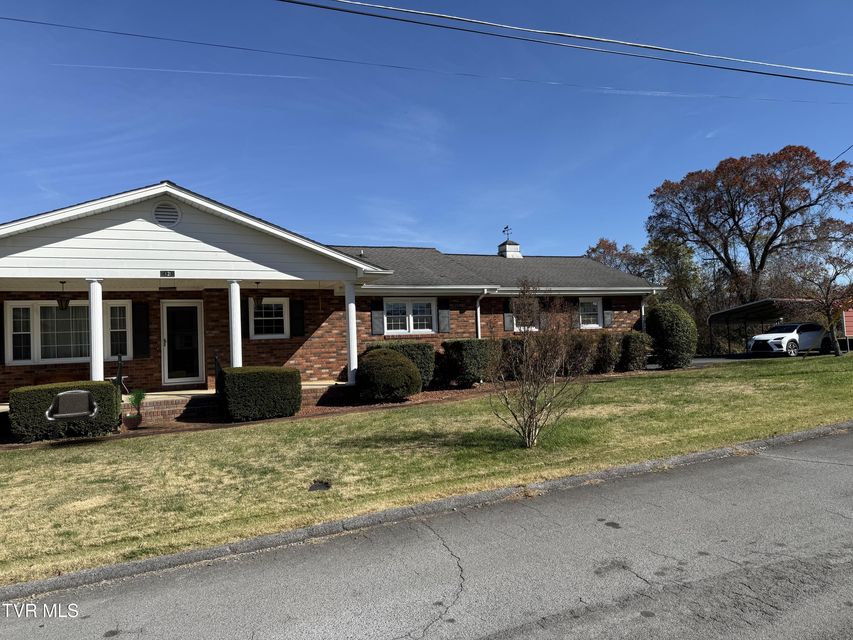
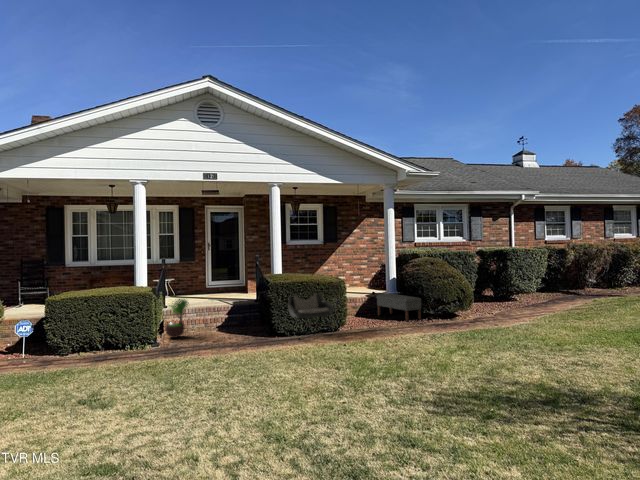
bench: none [335,383,374,407] -> present [376,294,422,322]
lounge chair: present [45,390,99,445] -> present [288,293,334,335]

